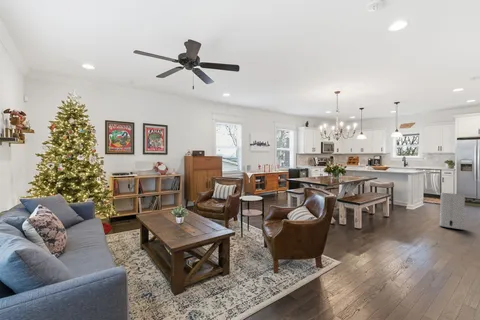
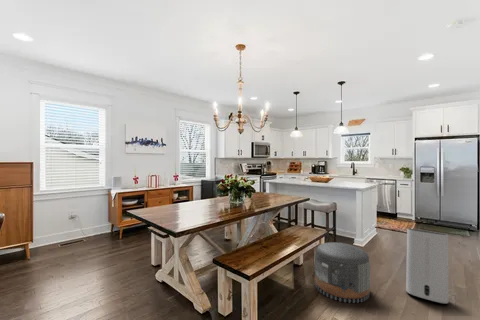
pouf: none [385,200,418,228] -> present [314,242,370,303]

